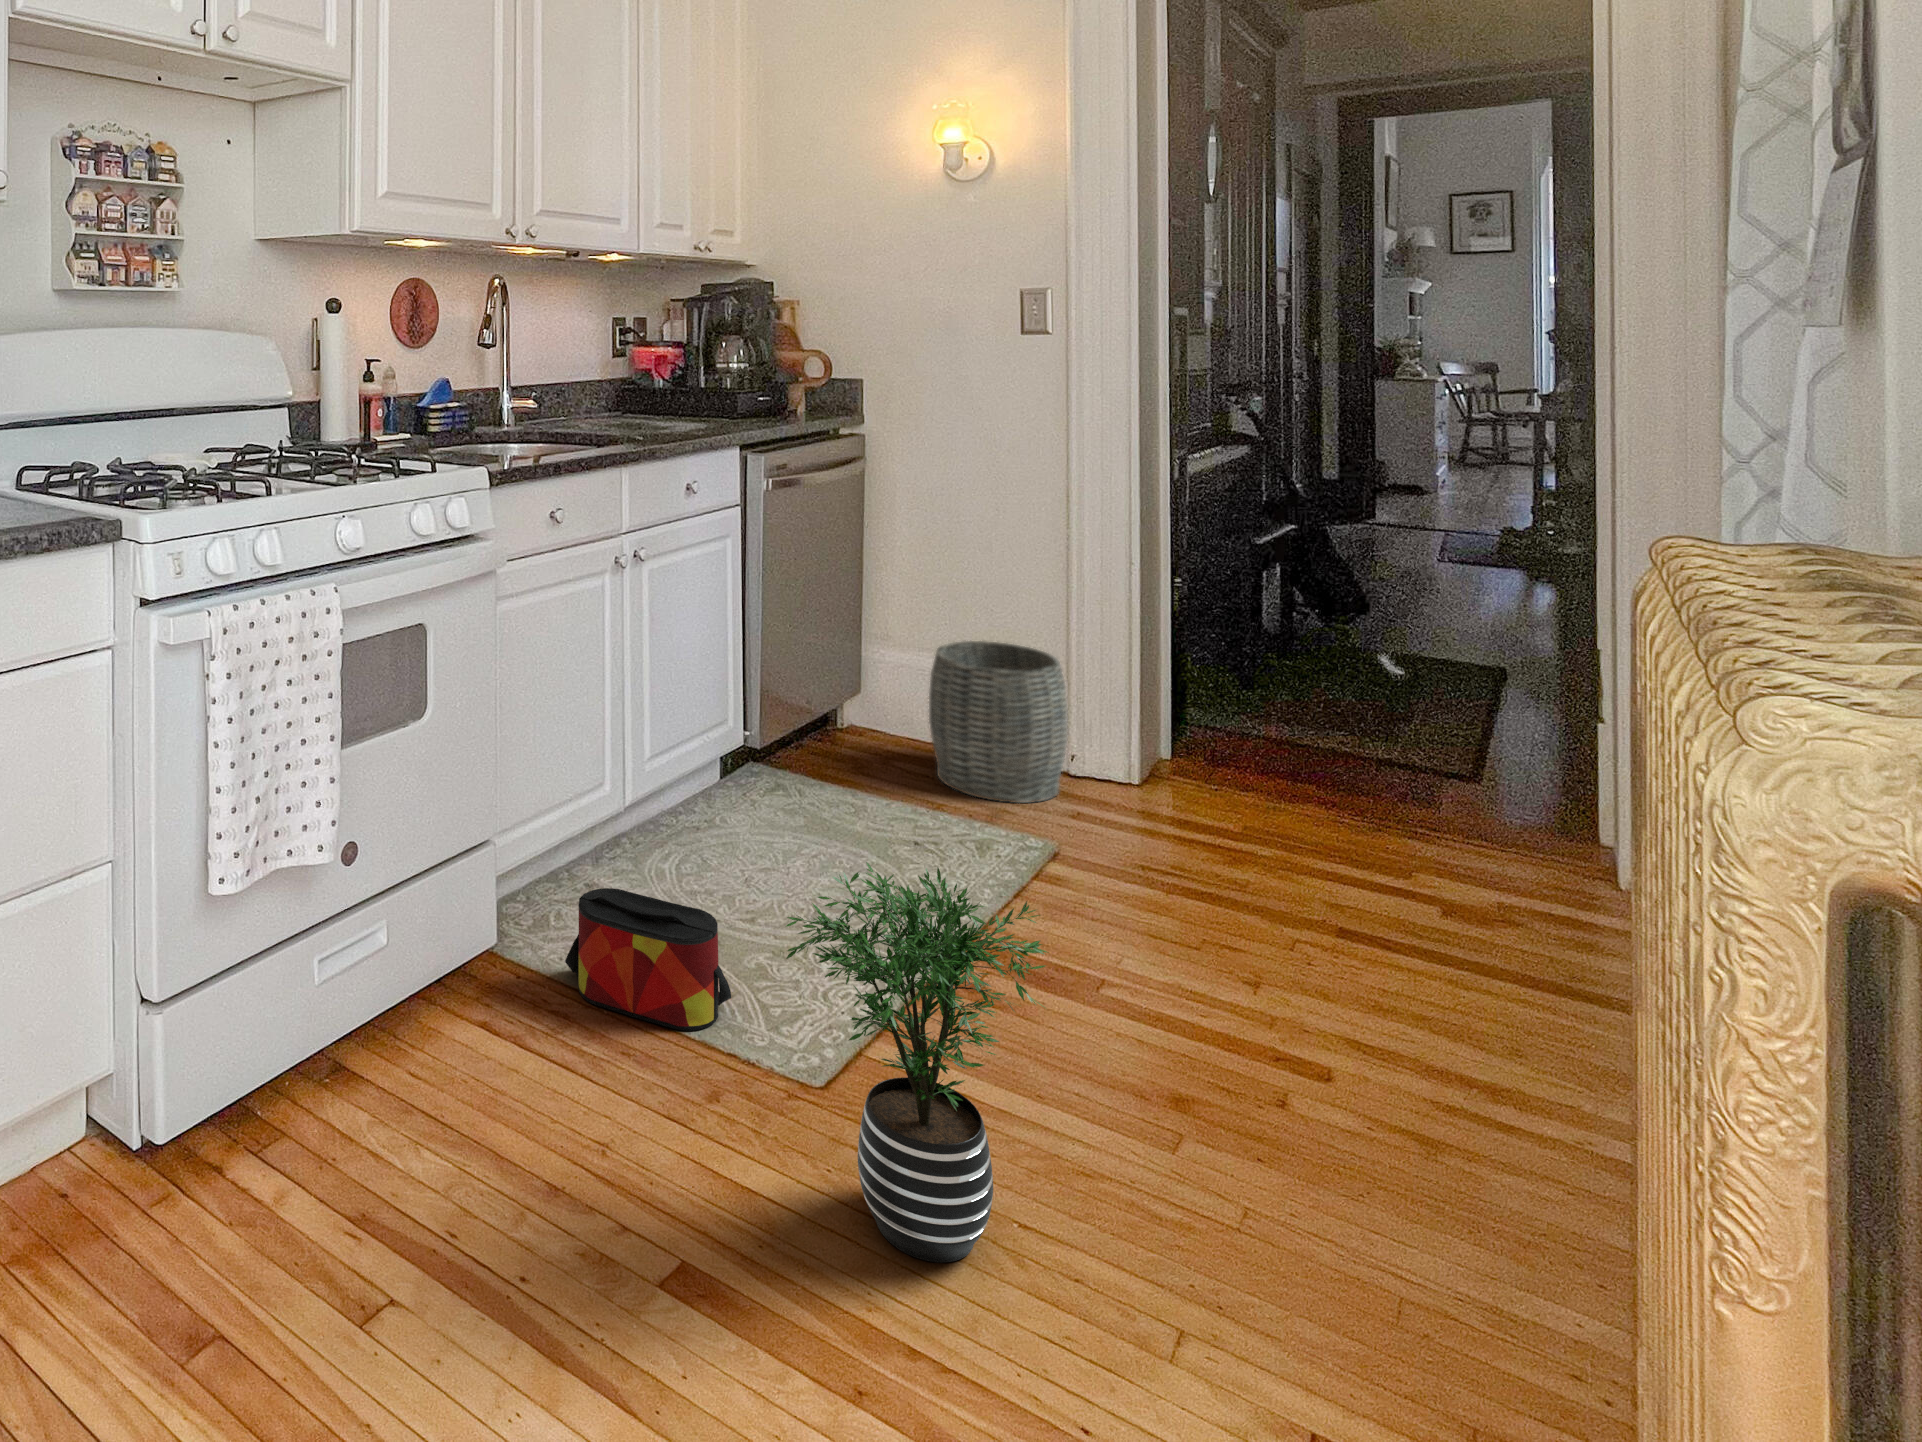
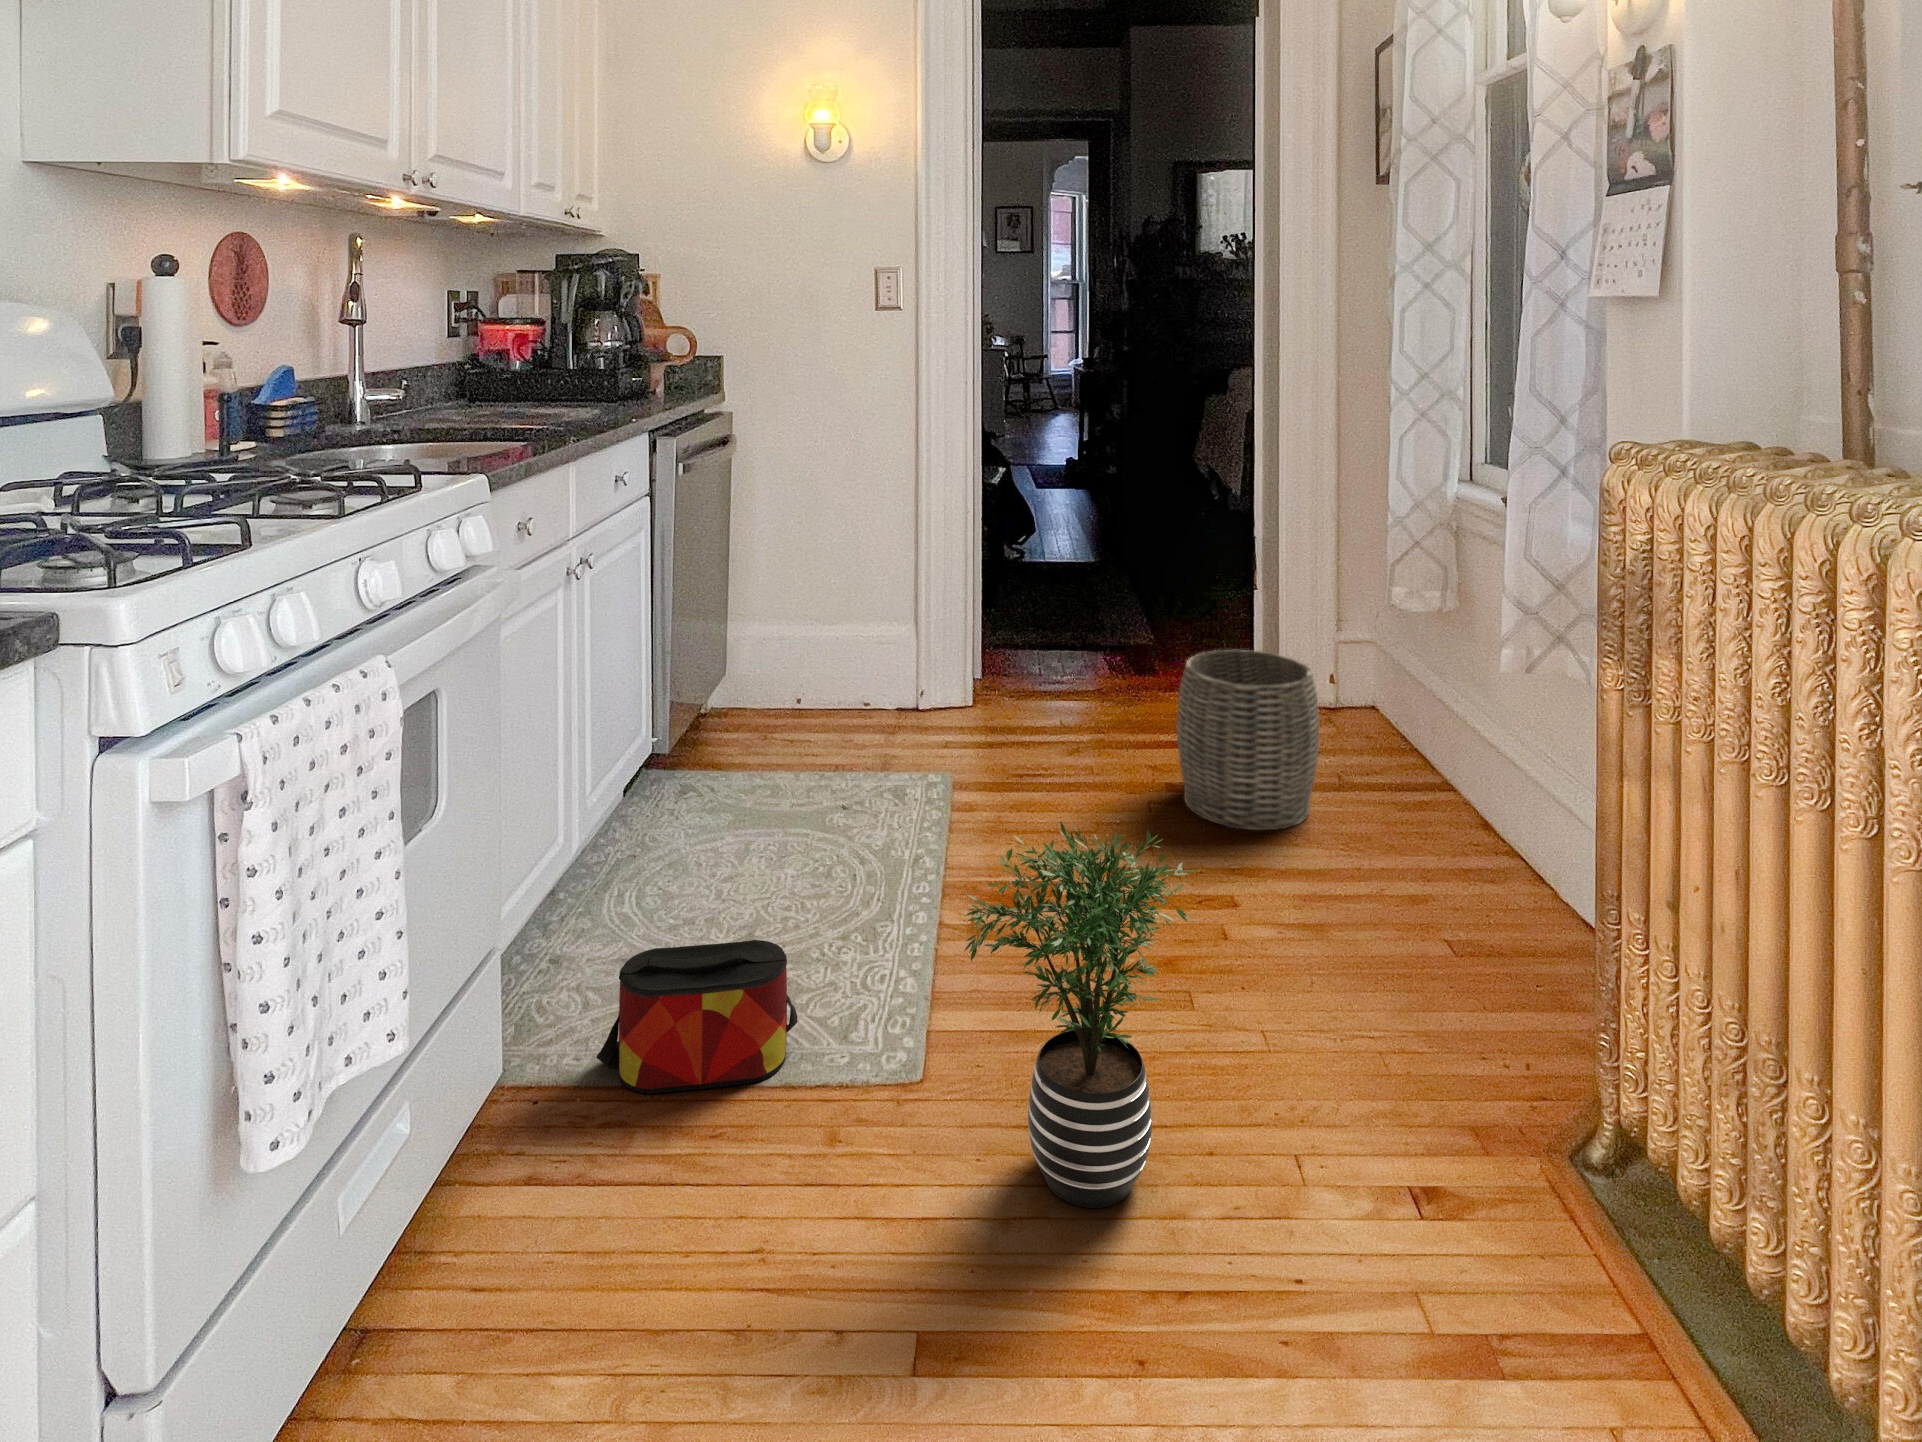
woven basket: present [929,641,1068,803] -> present [1177,650,1319,830]

